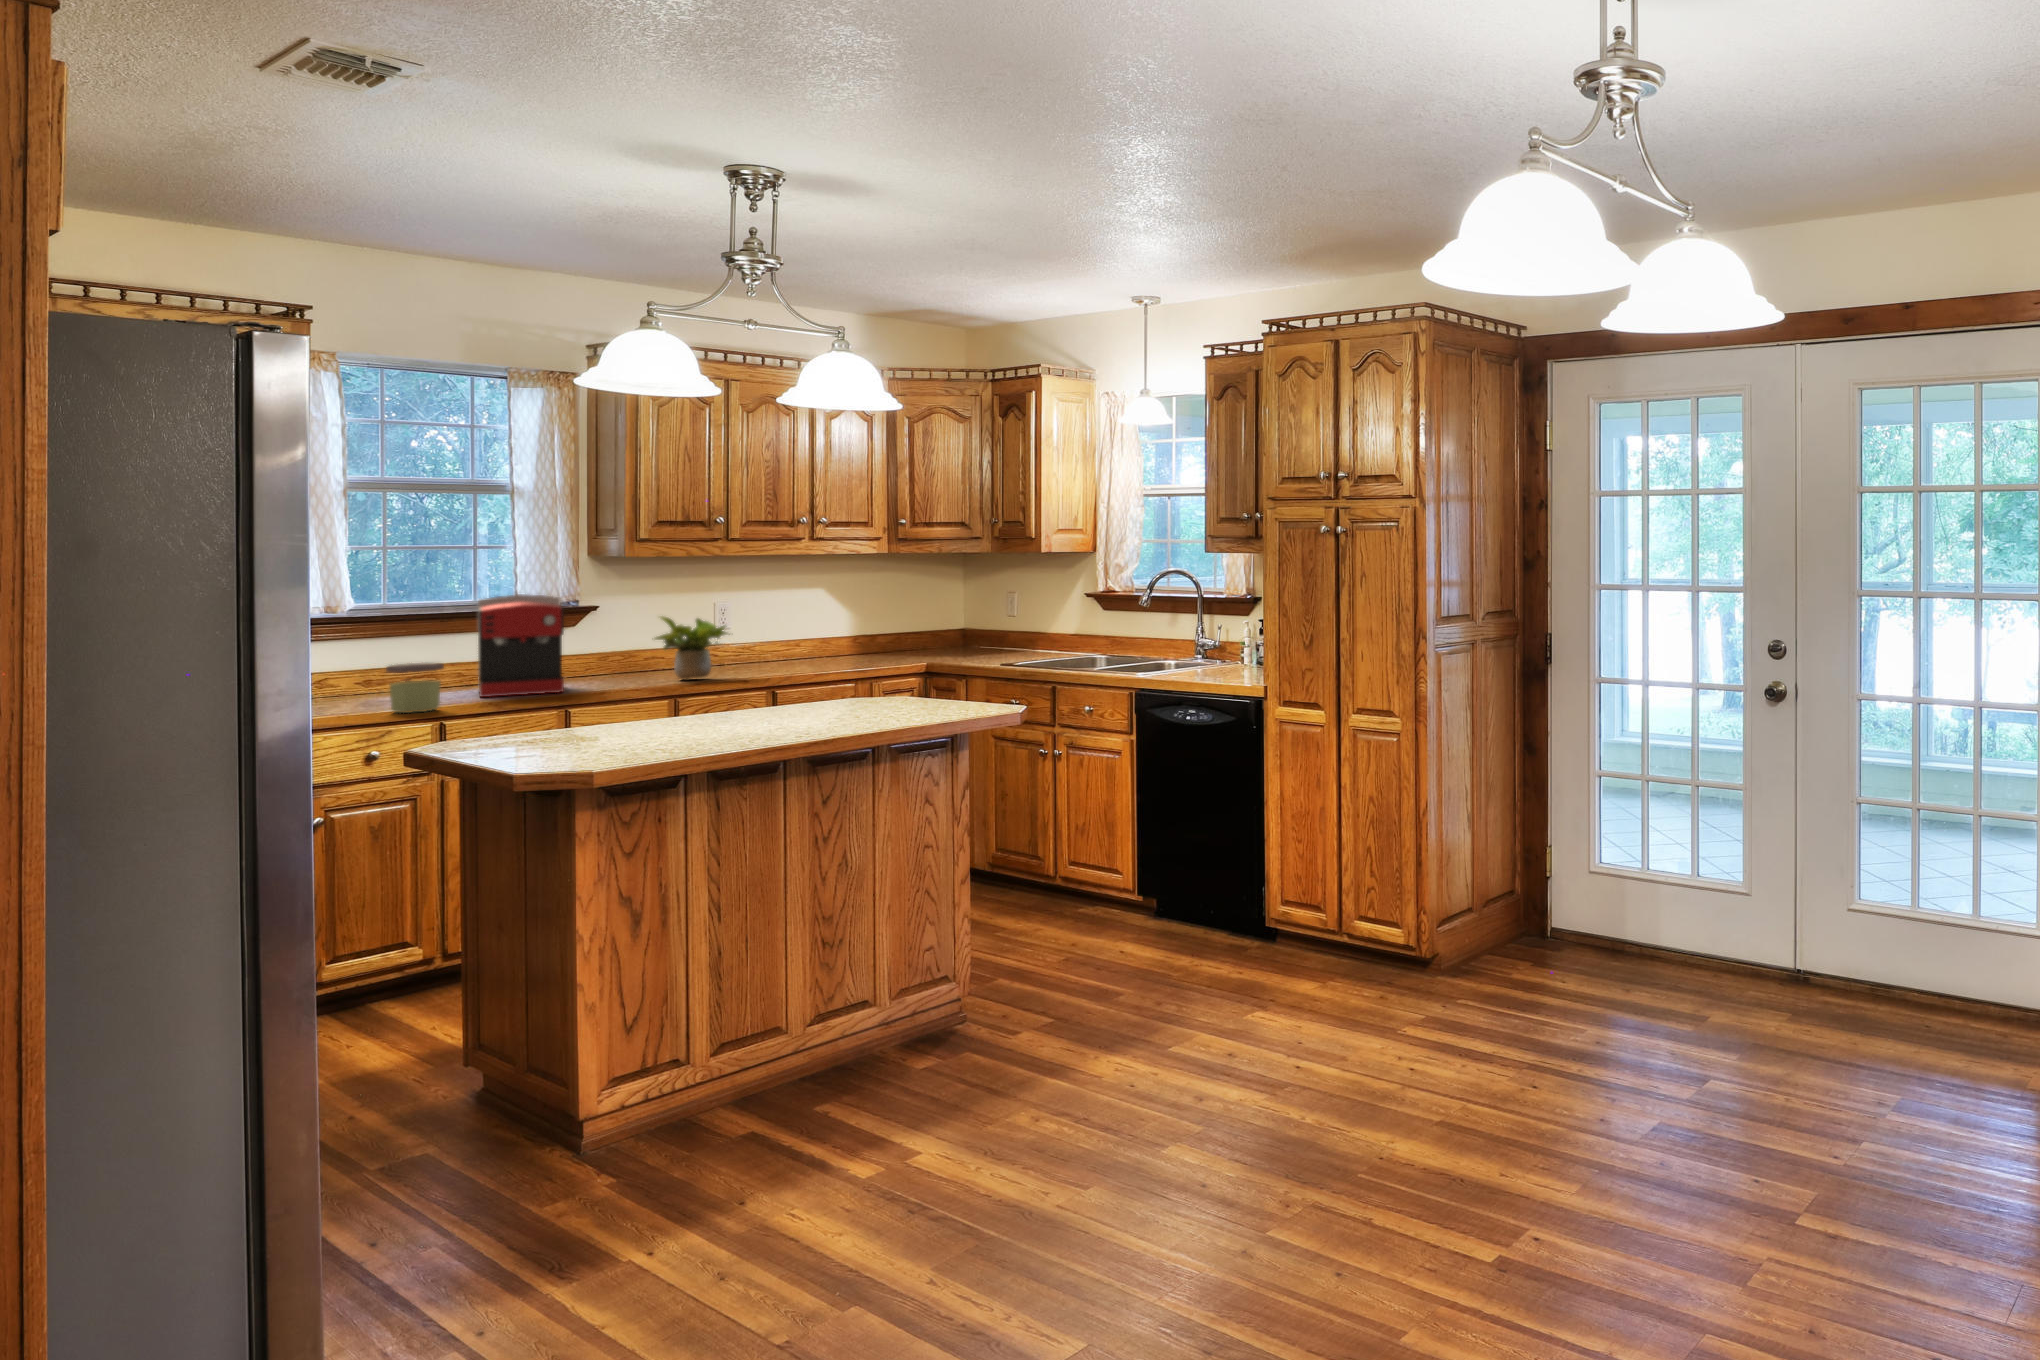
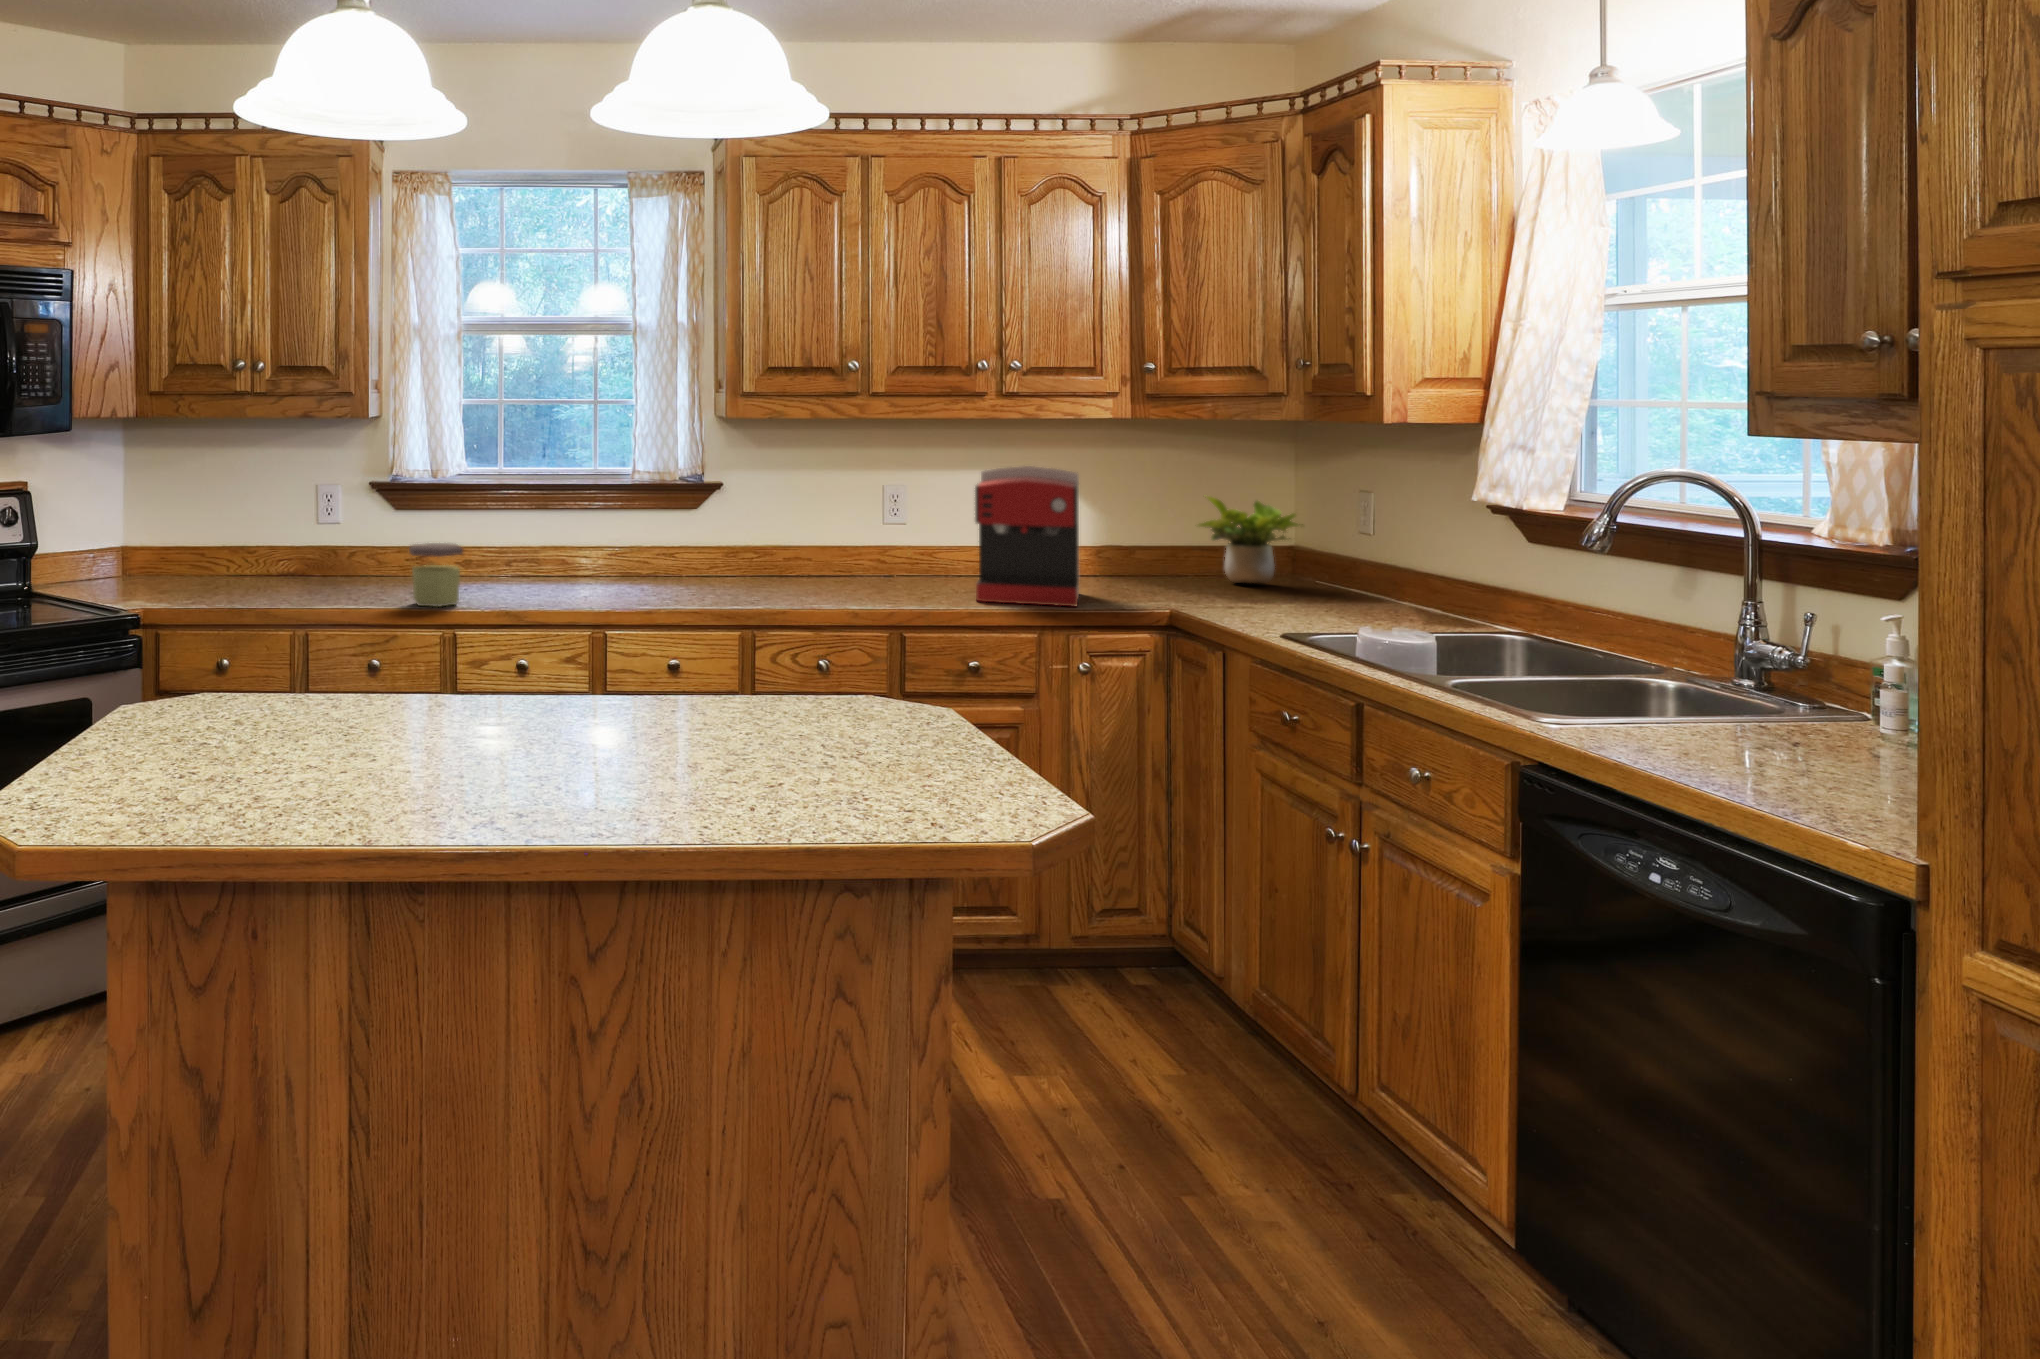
coffee maker: present [478,594,564,697] -> present [975,466,1079,606]
potted plant: present [655,617,730,679] -> present [1198,496,1303,583]

